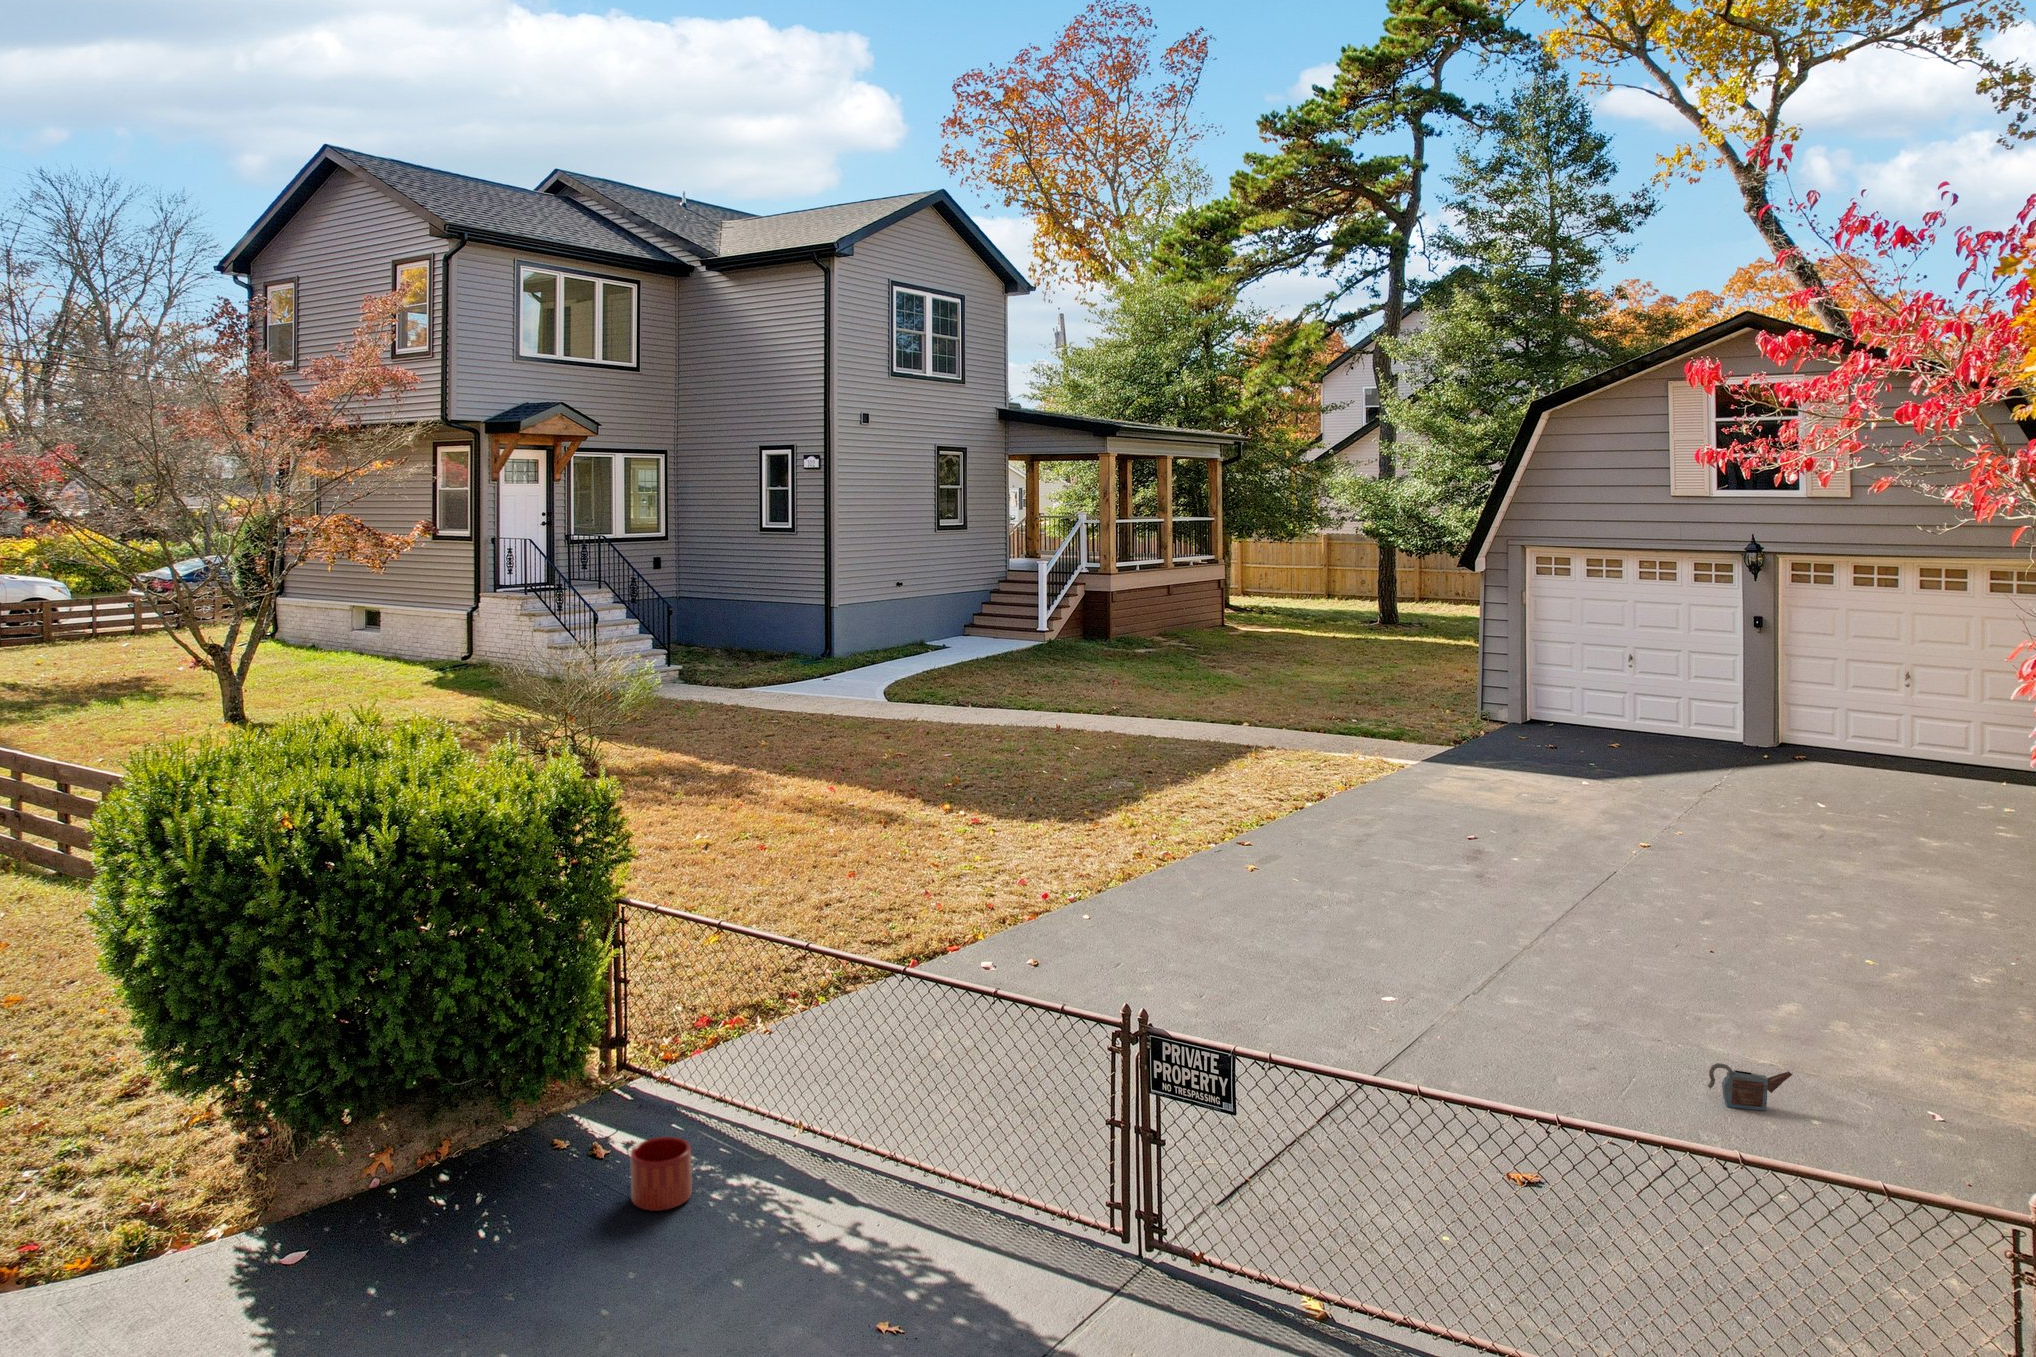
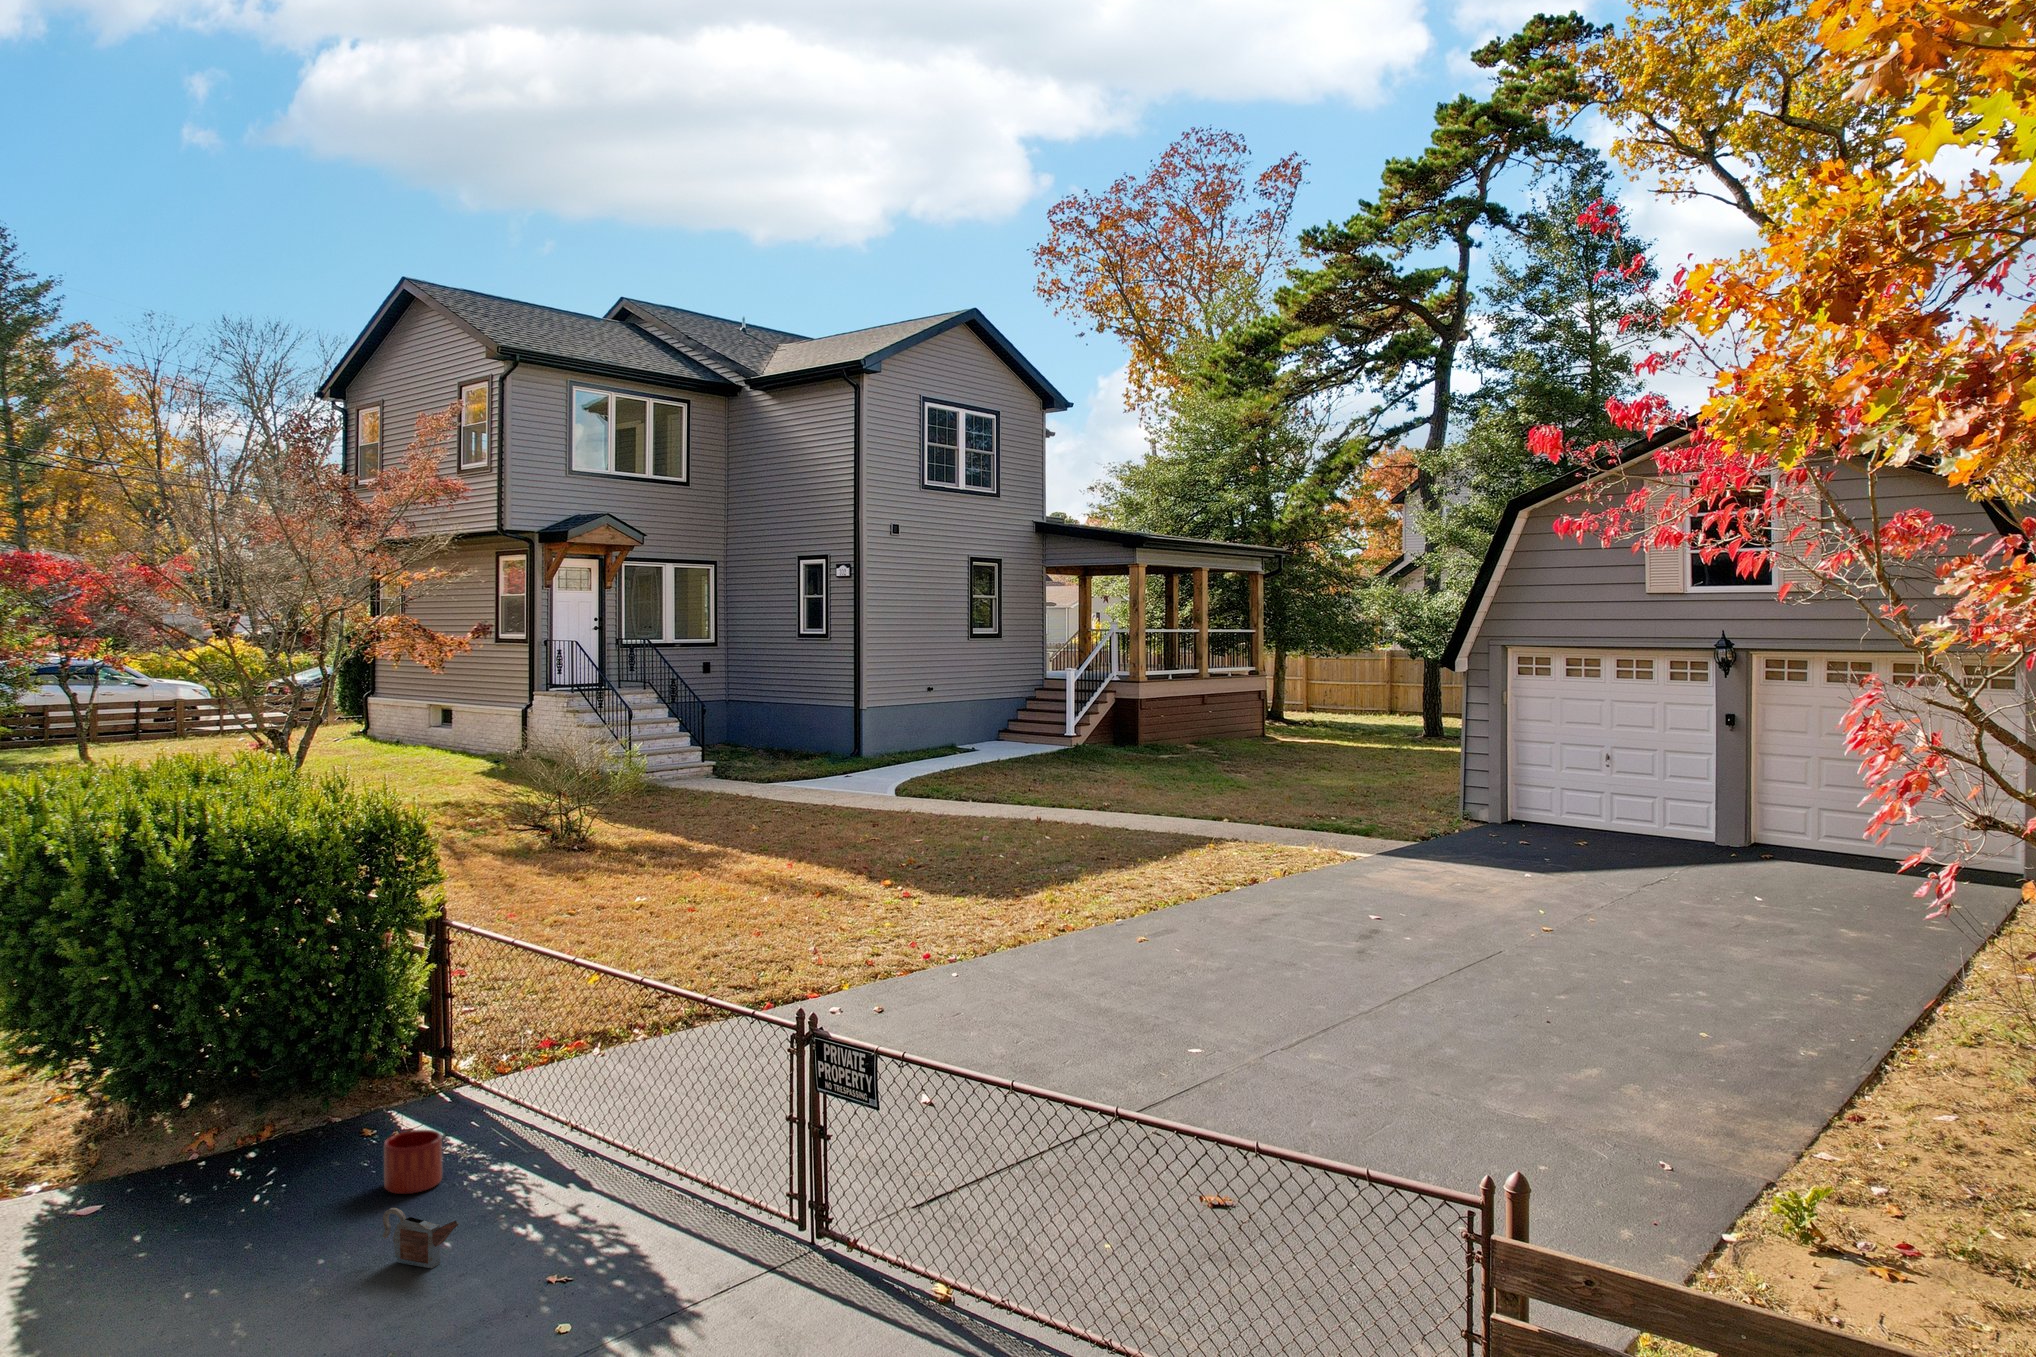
watering can: present [1707,1063,1792,1111] -> present [382,1208,459,1268]

